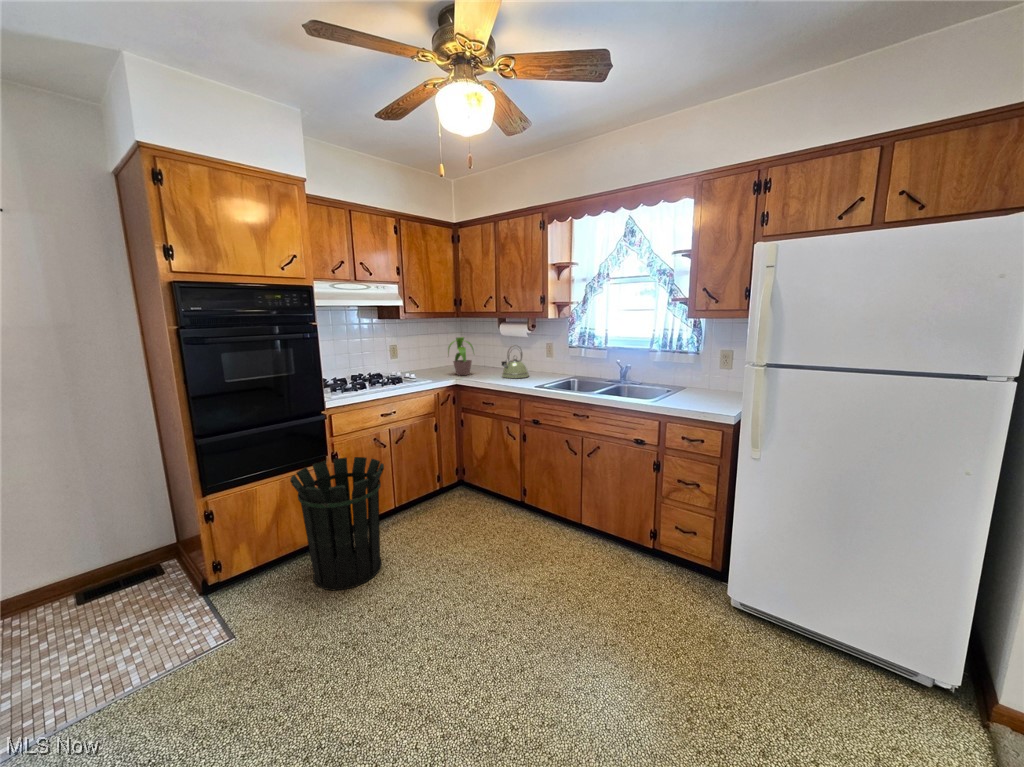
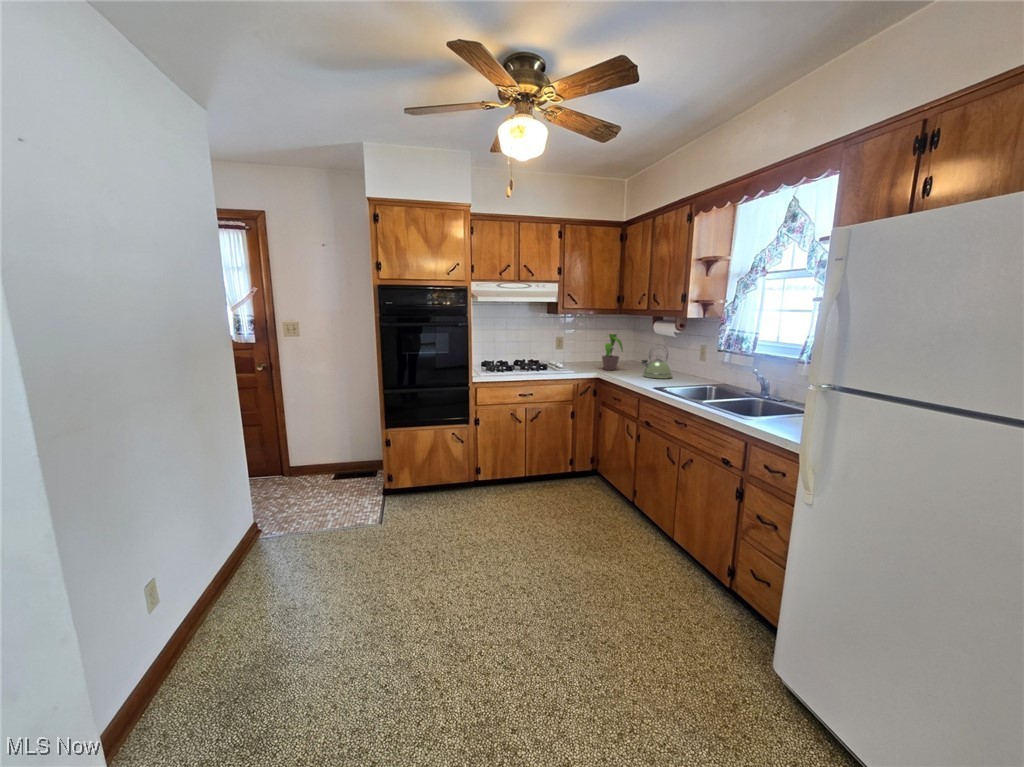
waste bin: present [290,457,384,590] -> none [431,421,500,521]

